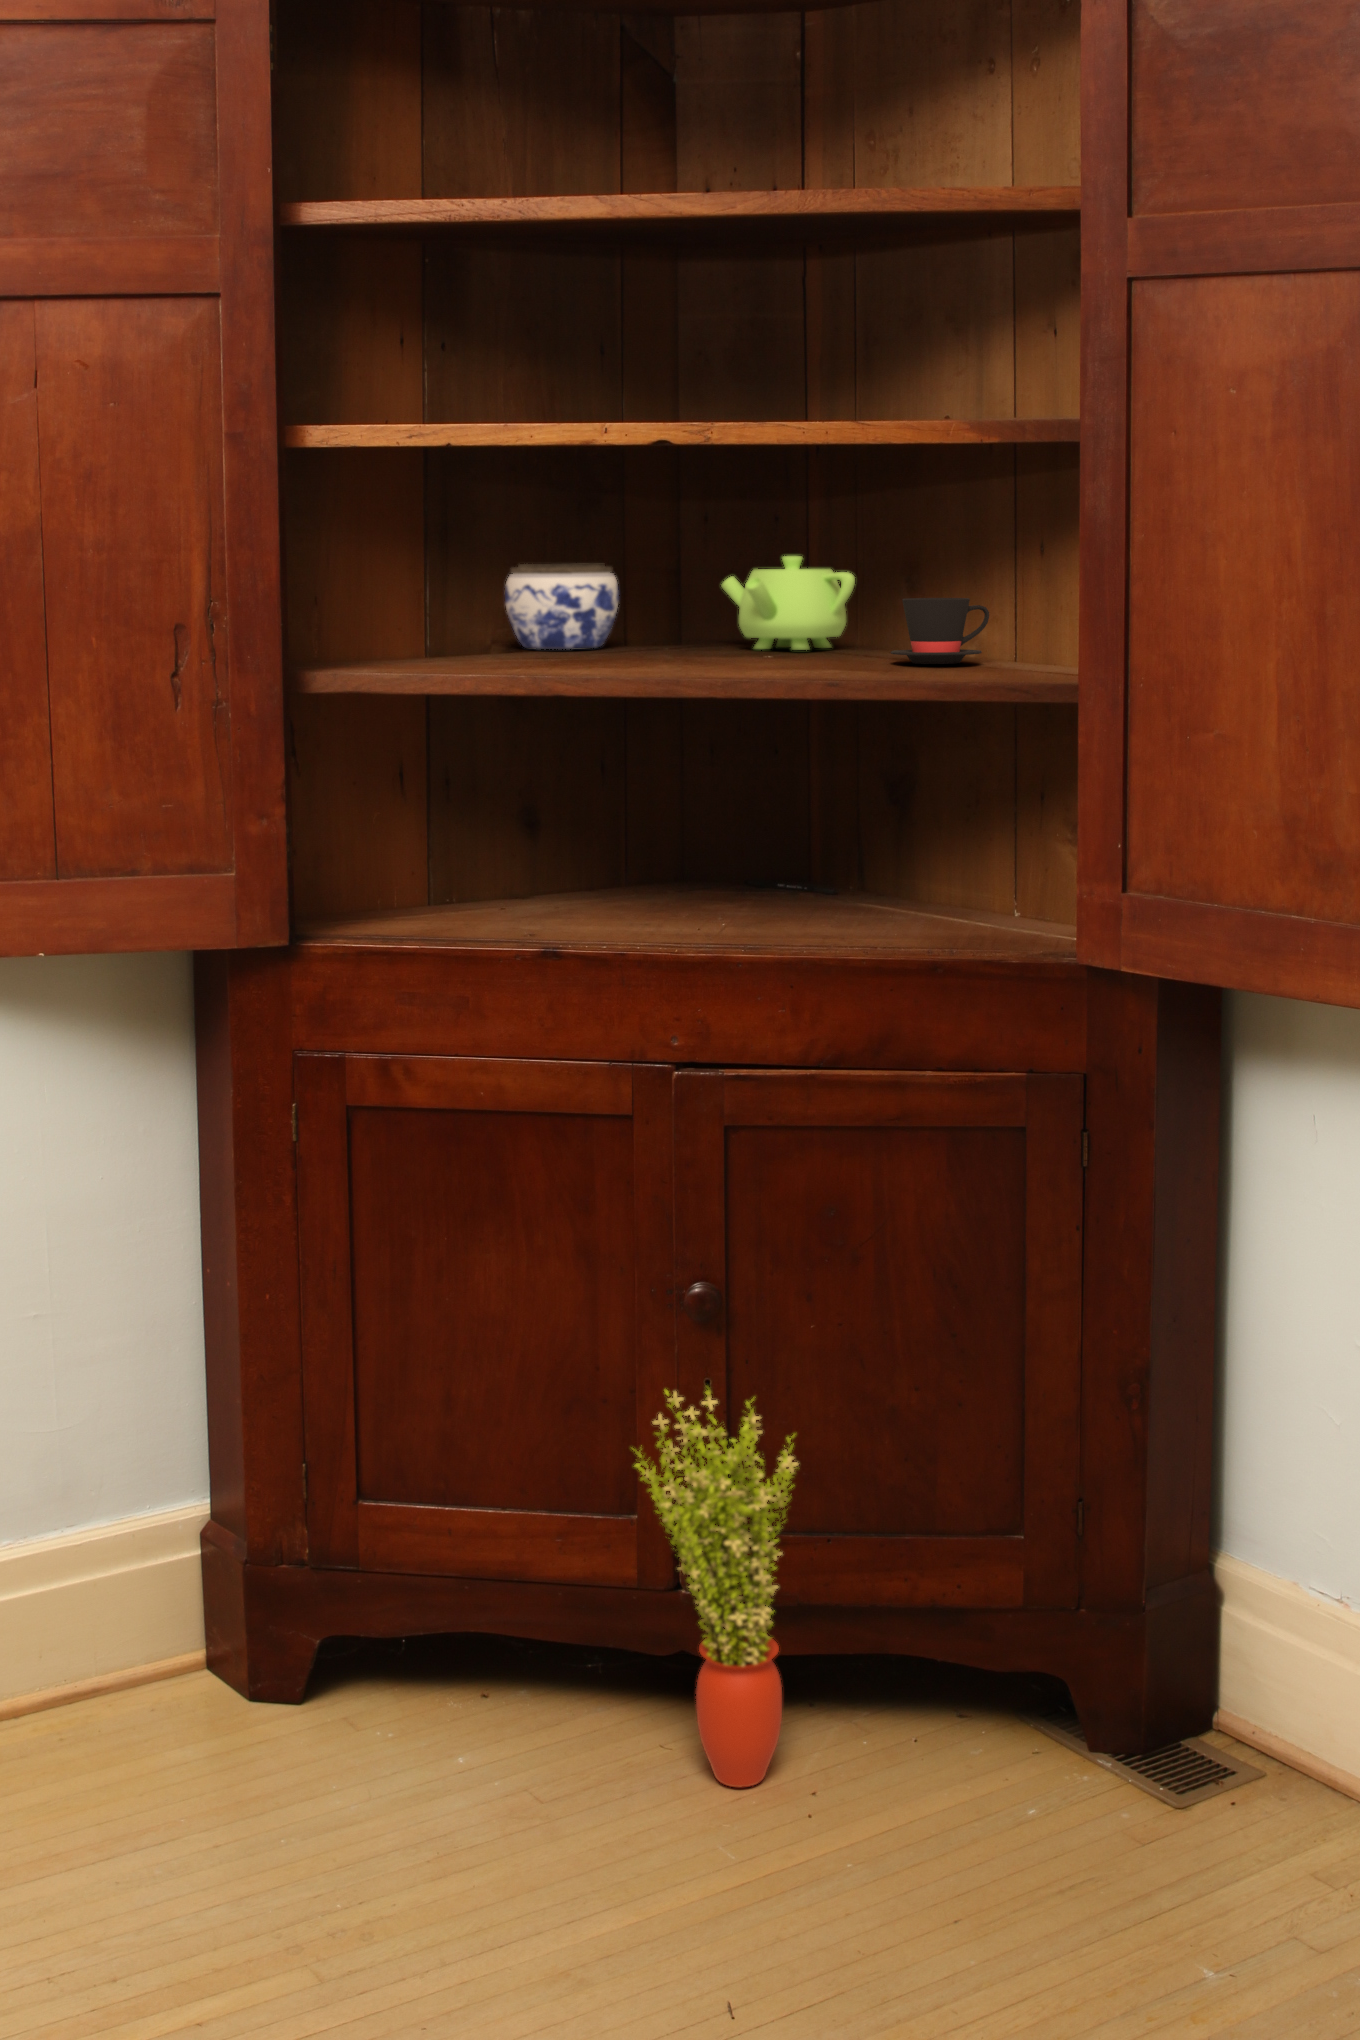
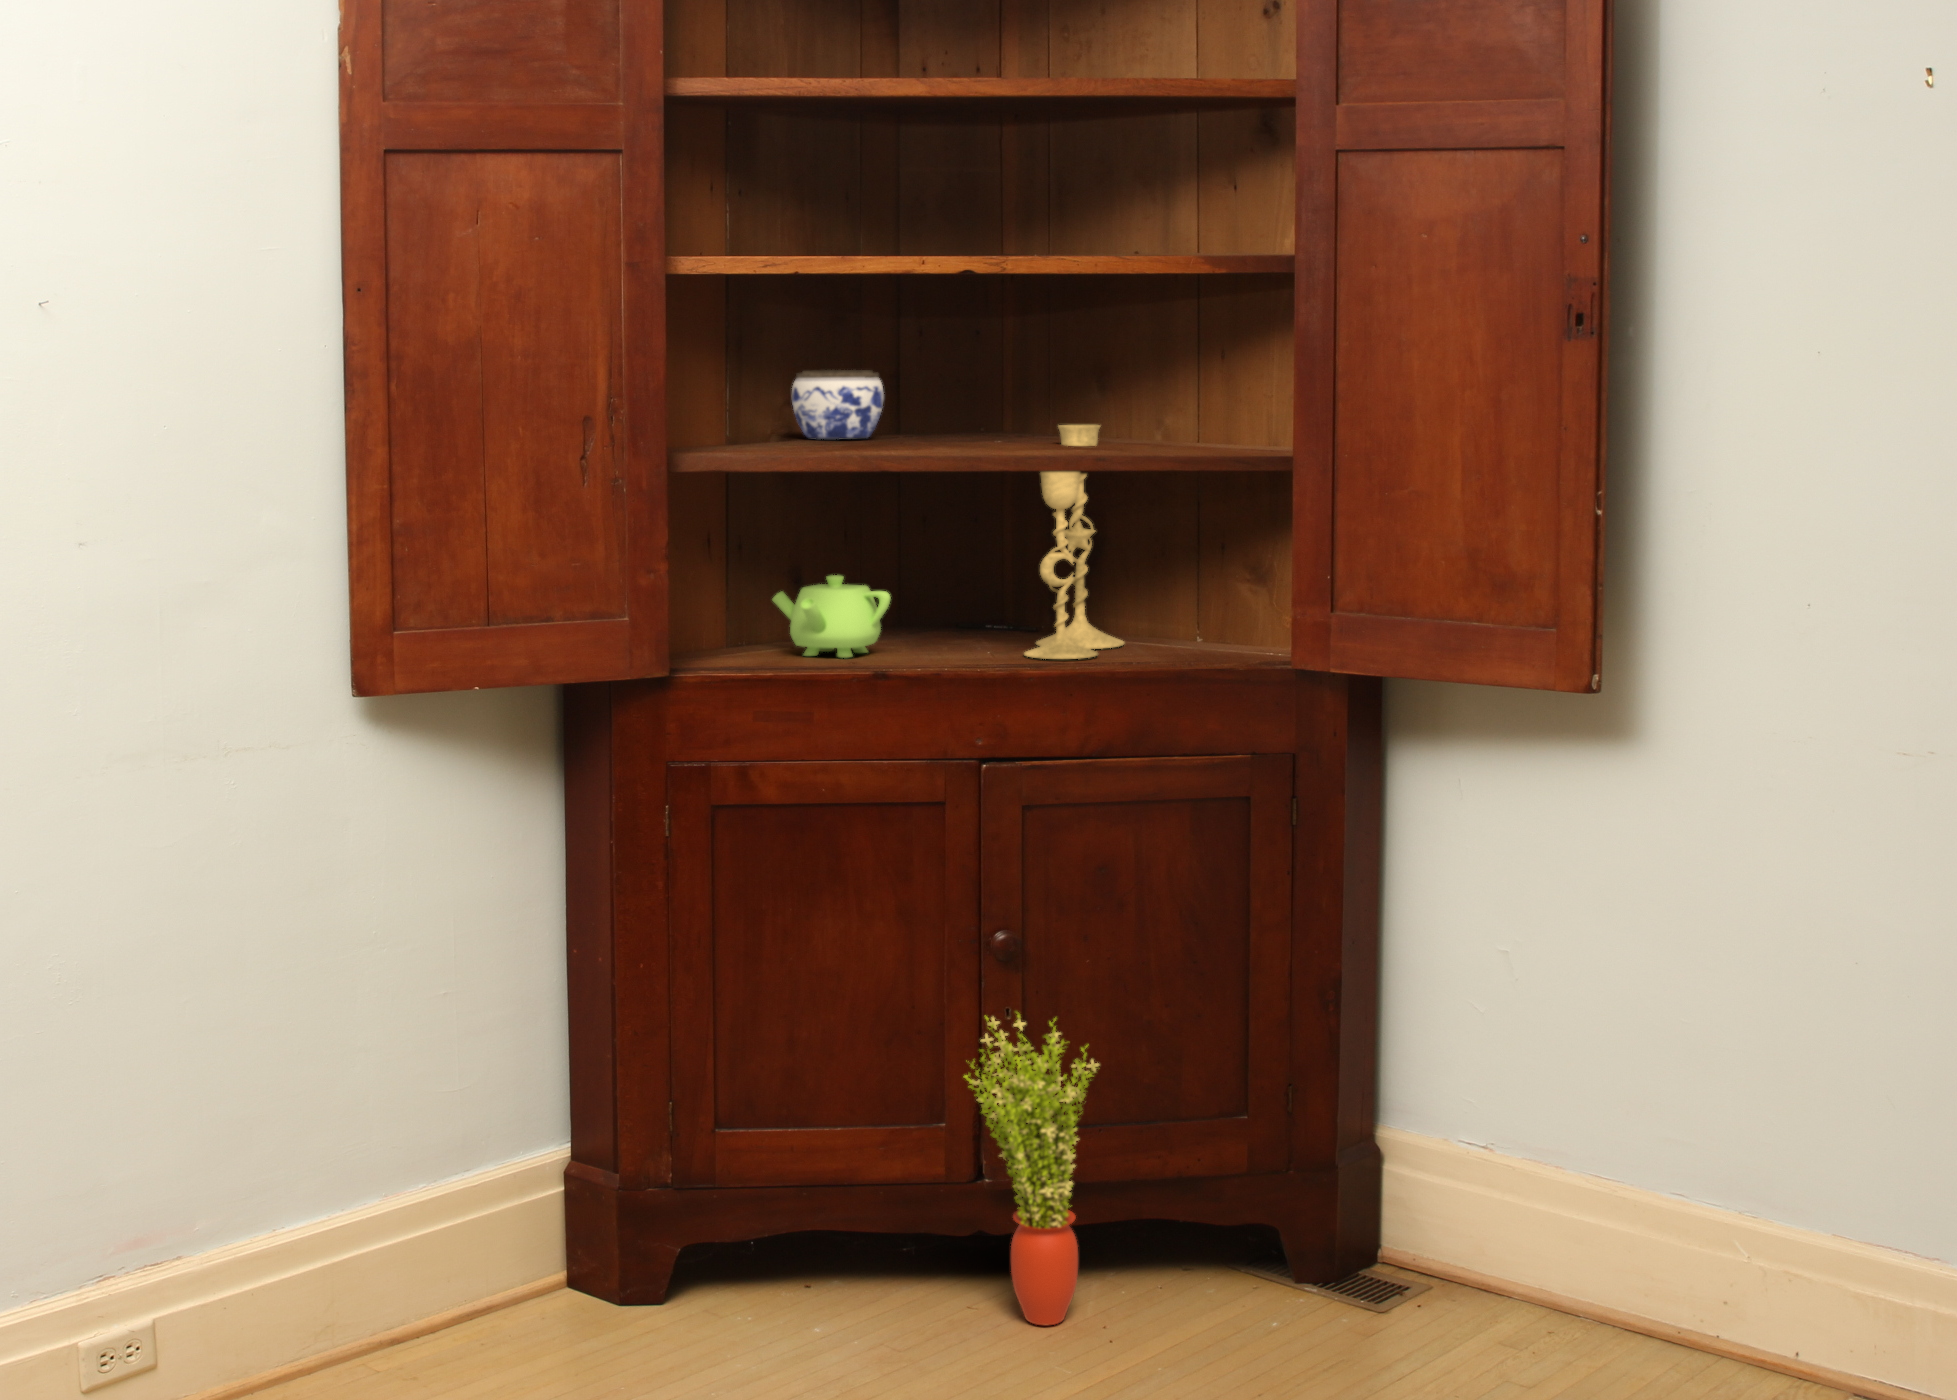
teapot: present [721,556,855,650] -> present [772,575,890,658]
teacup: present [891,598,989,664] -> none [1120,396,1196,447]
candlestick: none [755,634,904,935] -> present [1024,425,1124,659]

